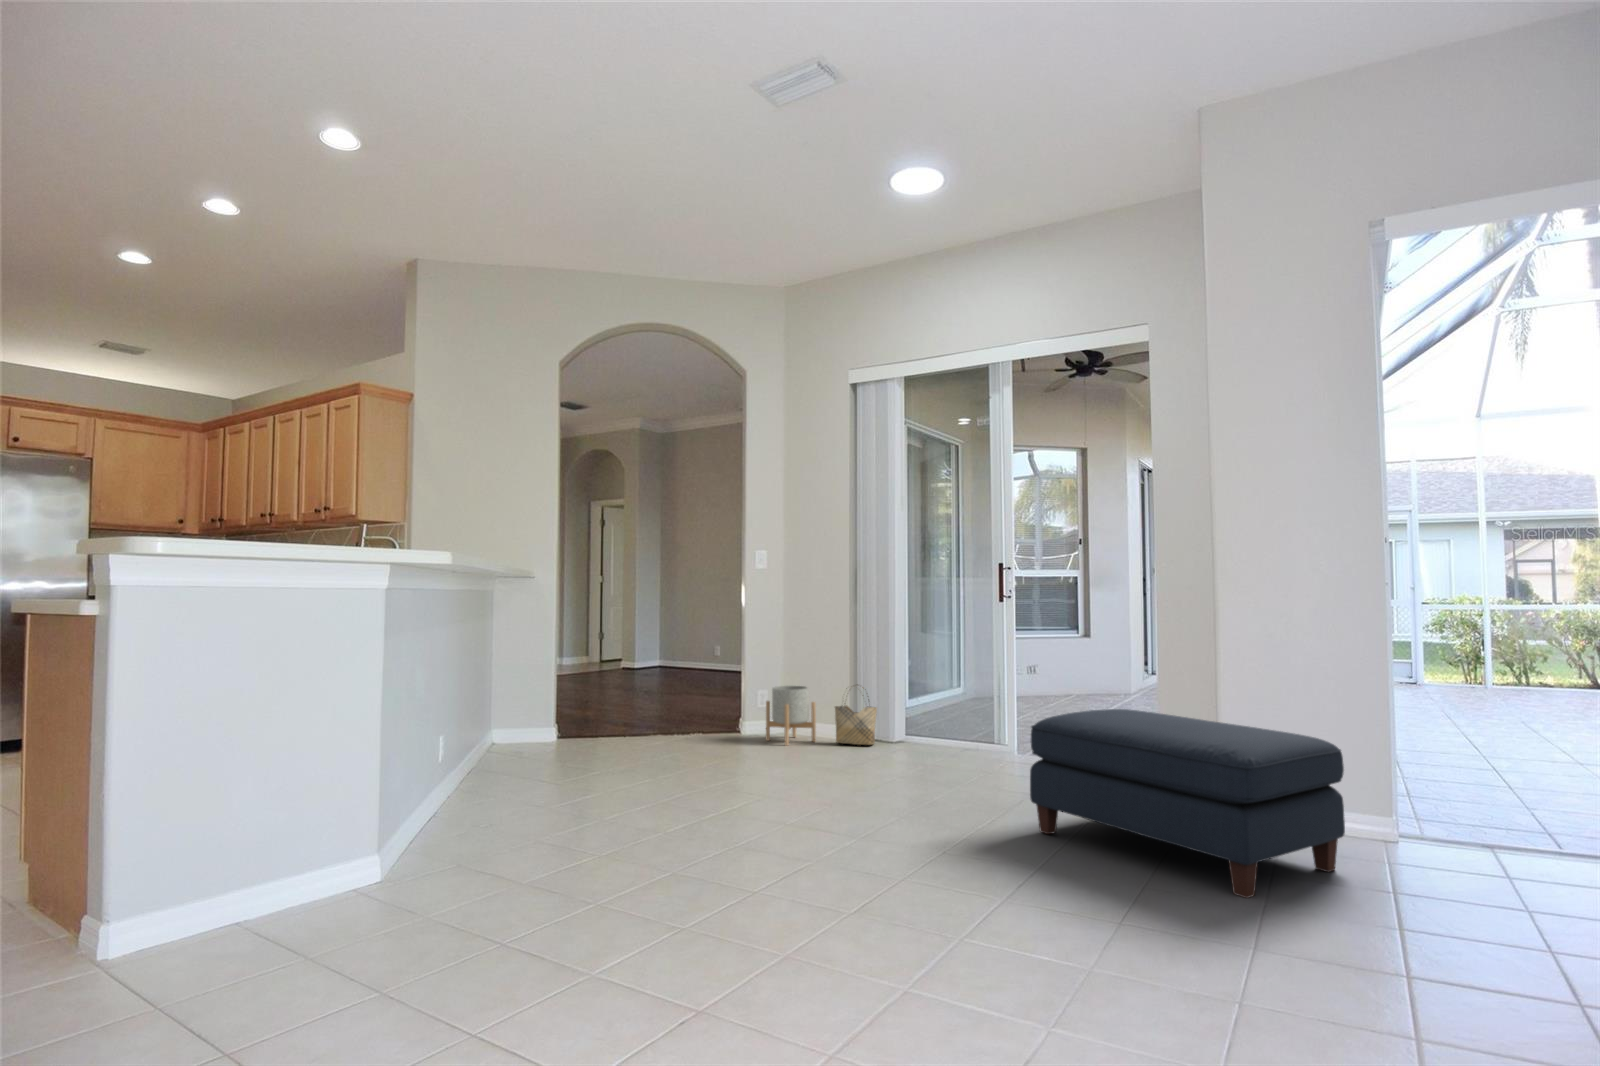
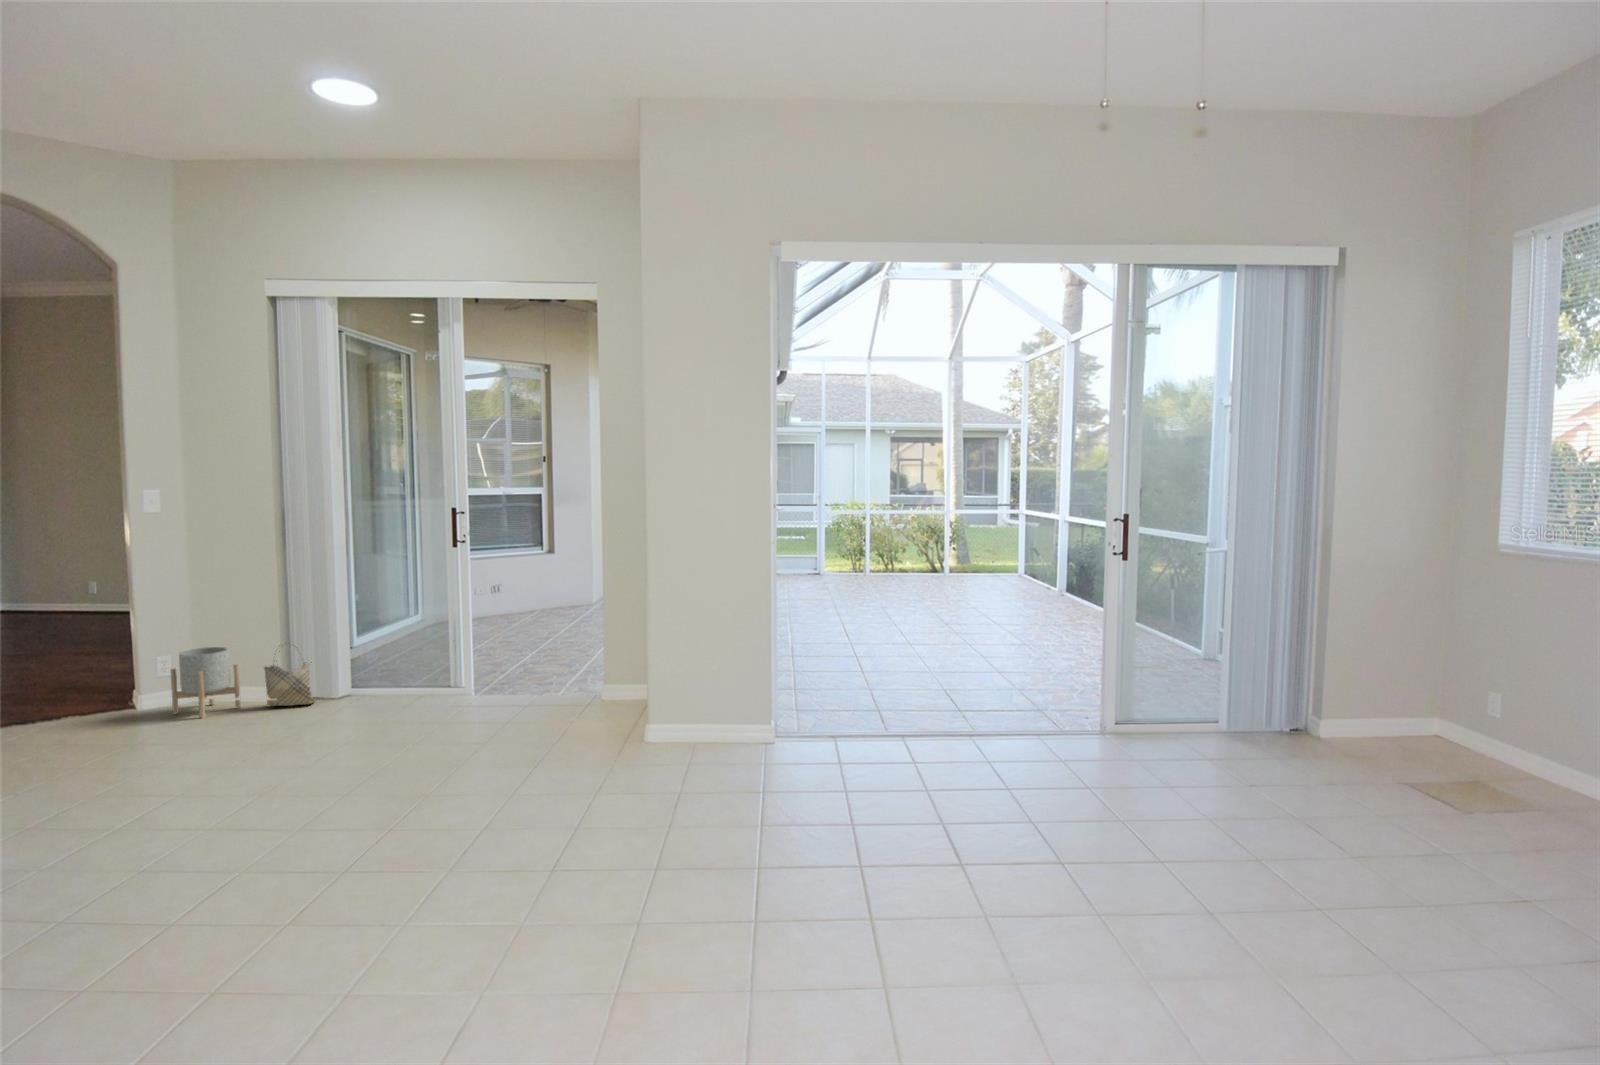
ottoman: present [1030,709,1345,898] -> none [480,659,731,816]

